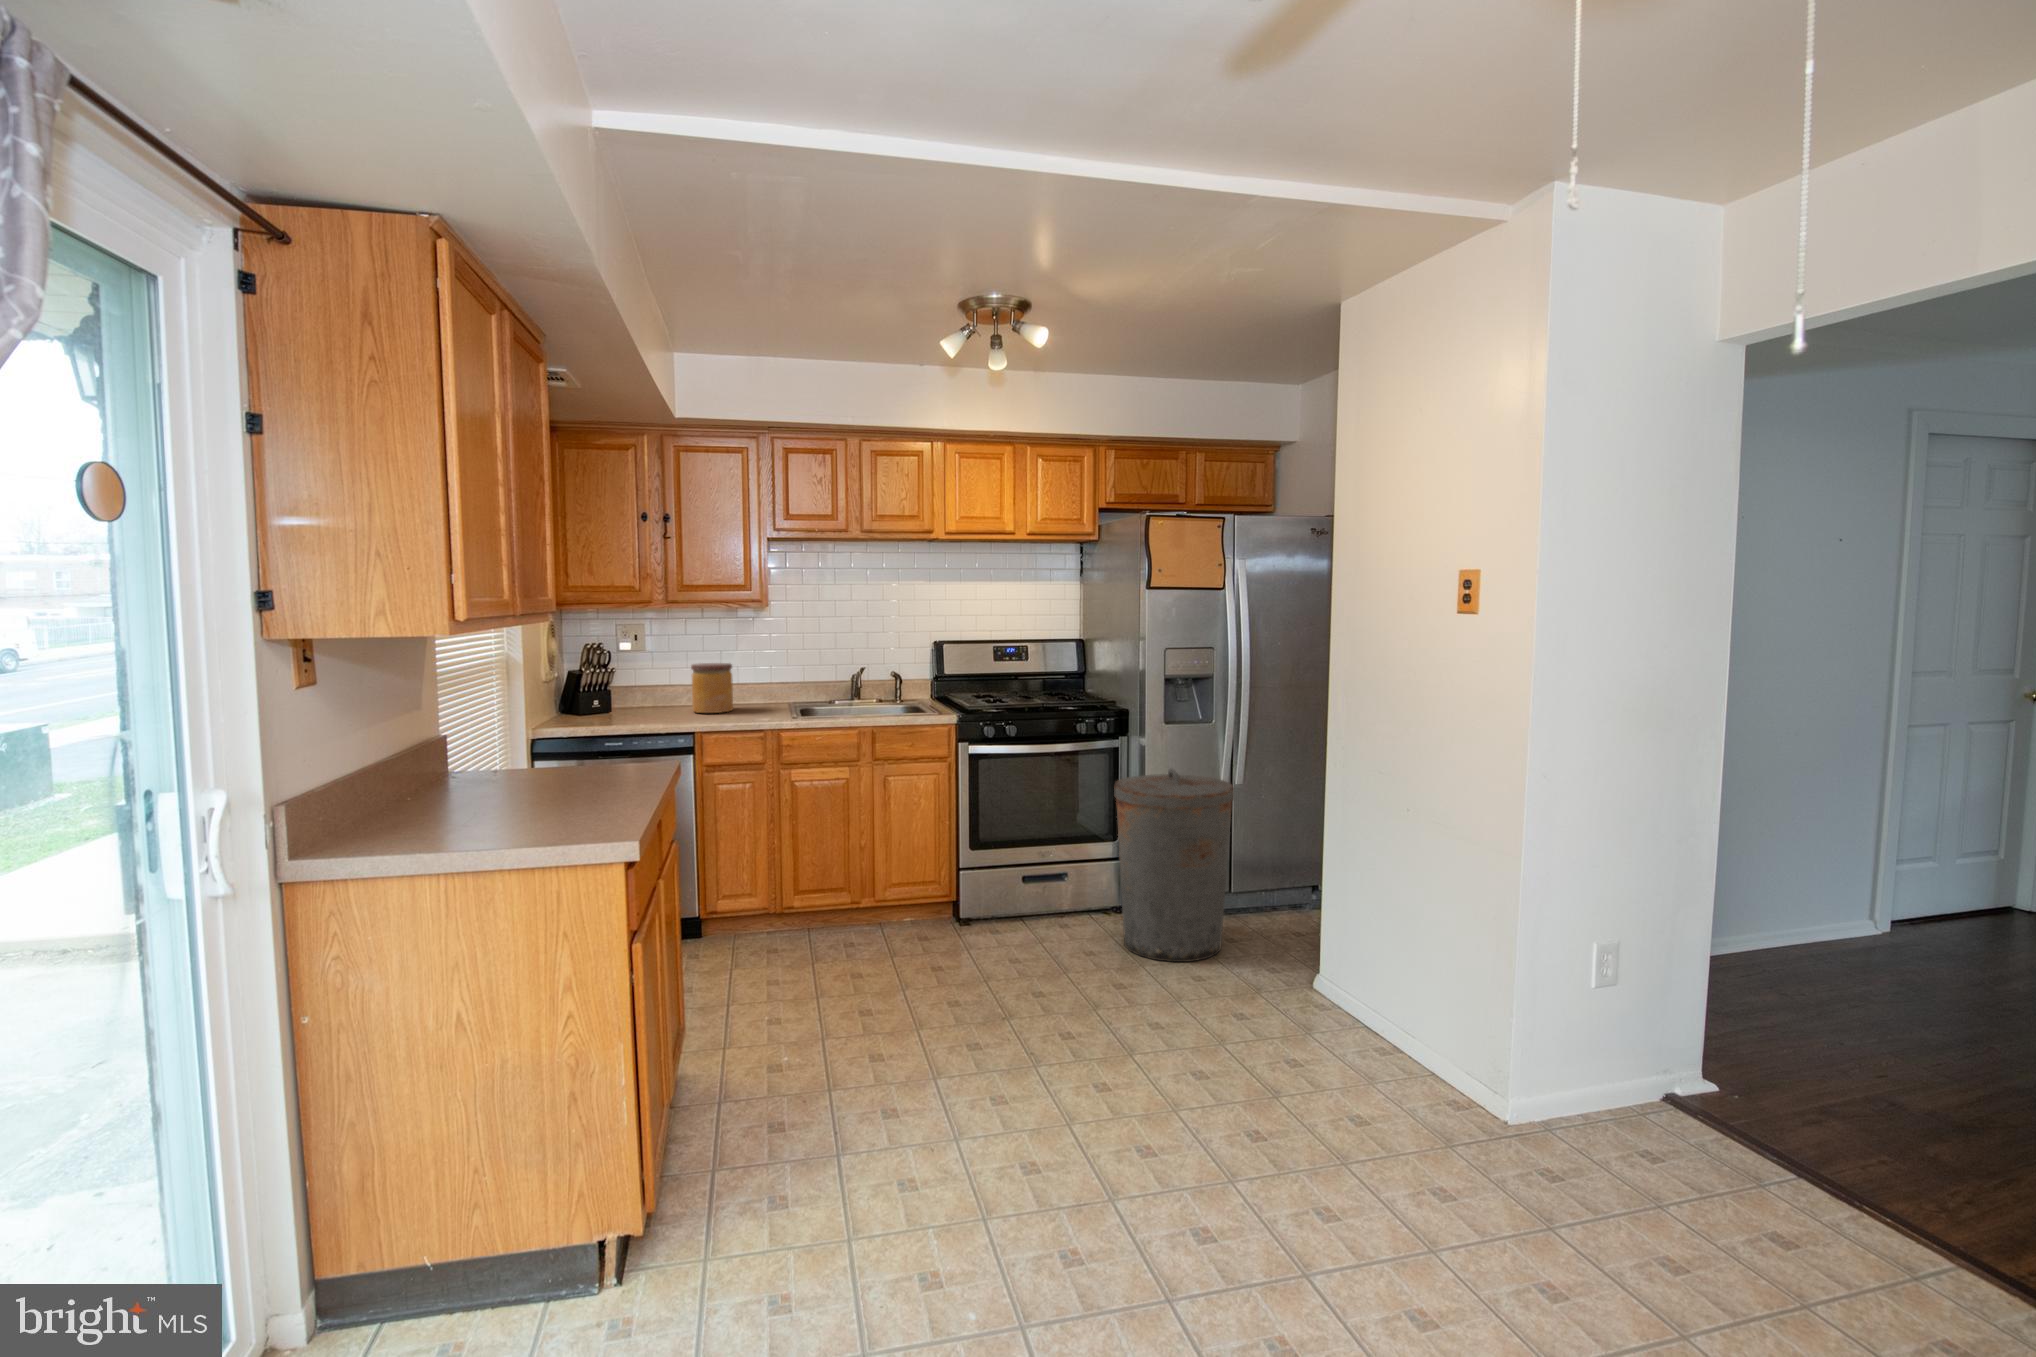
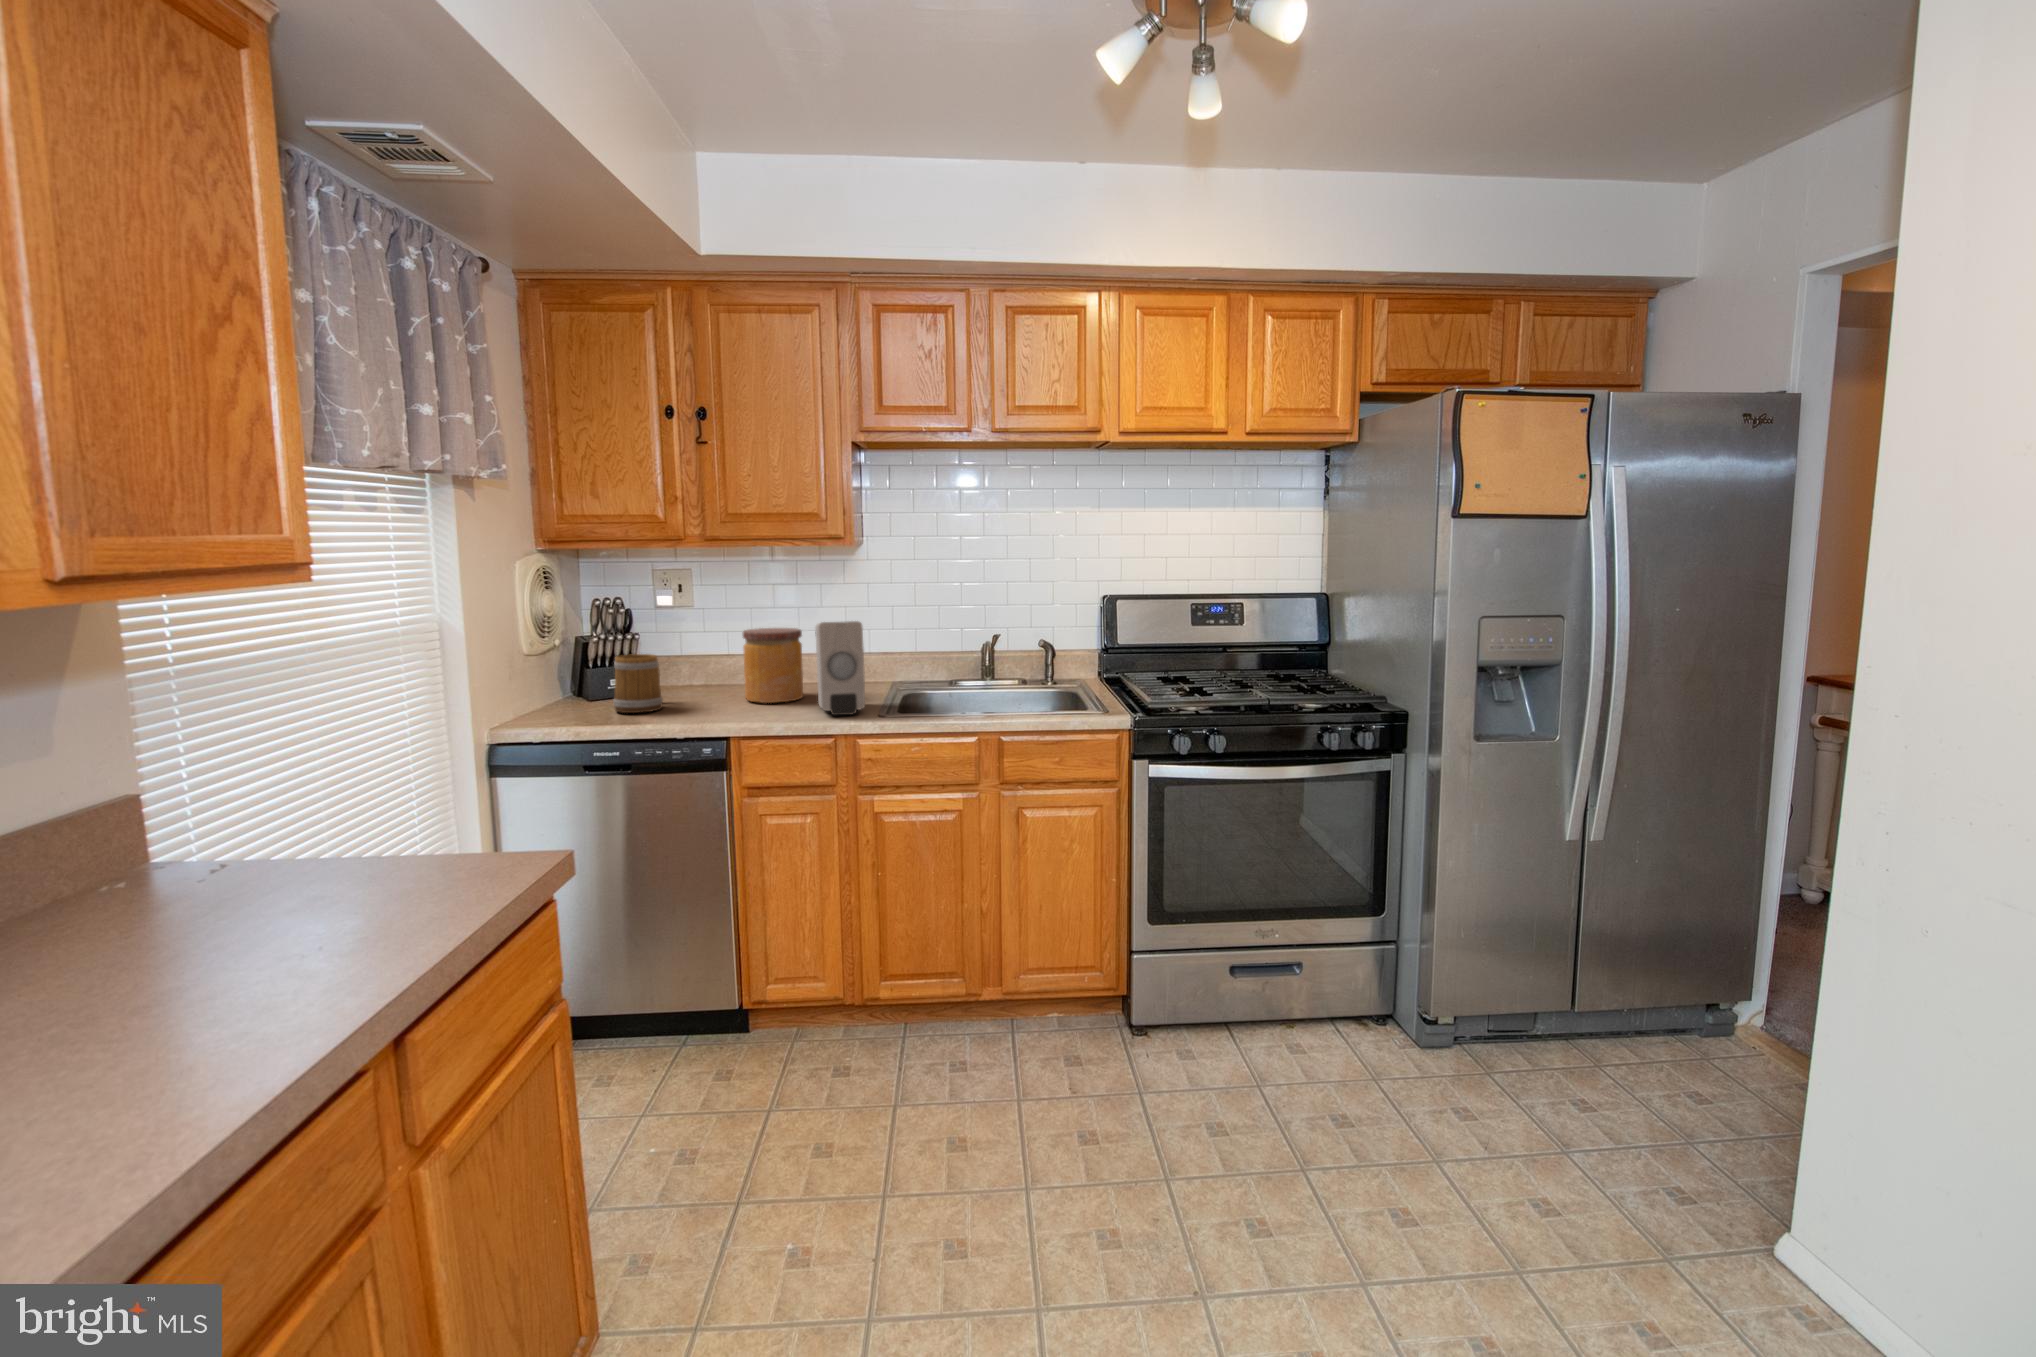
soap dispenser: none [744,656,781,719] -> present [815,621,865,715]
mug: none [601,681,636,721] -> present [613,654,663,713]
trash can: present [1114,768,1234,962] -> none [1389,817,1606,1149]

